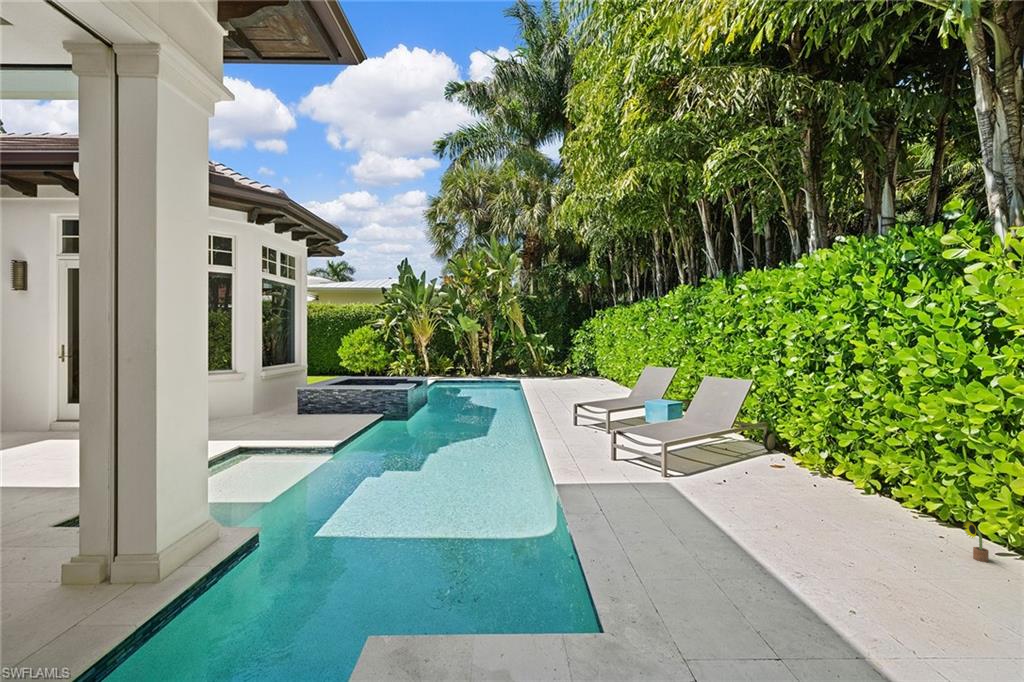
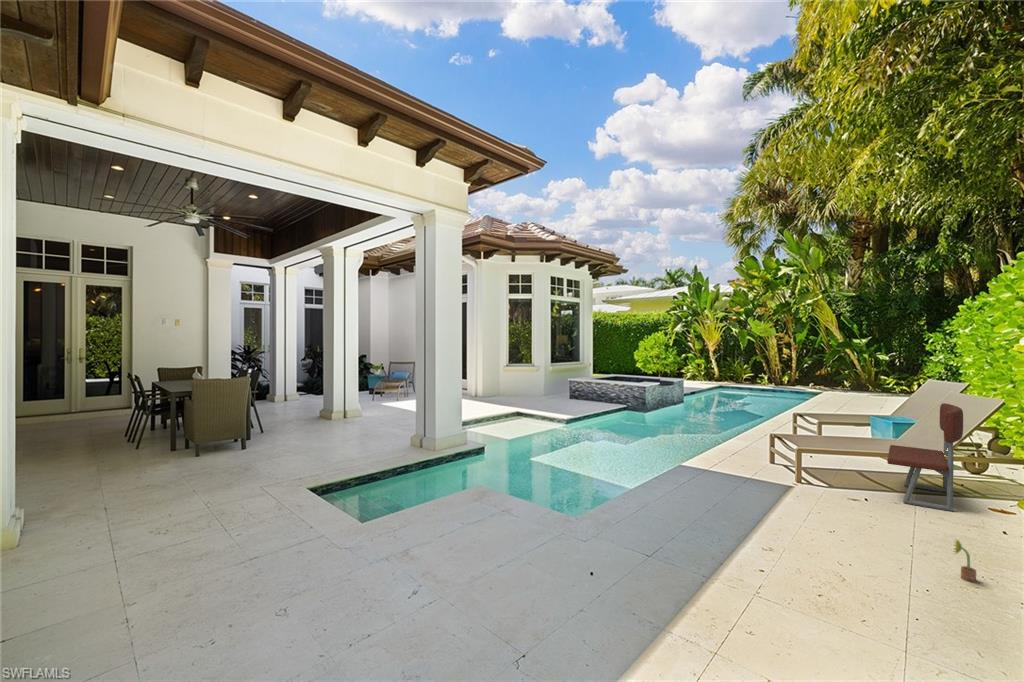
bench: none [741,385,828,485] -> present [887,403,963,512]

